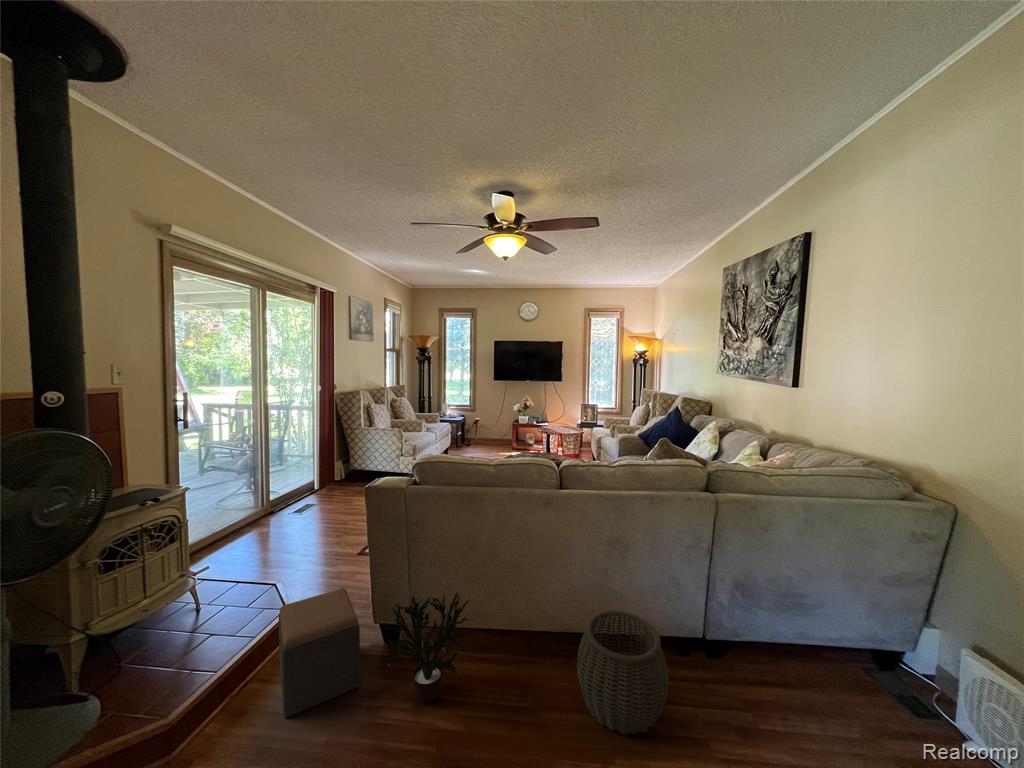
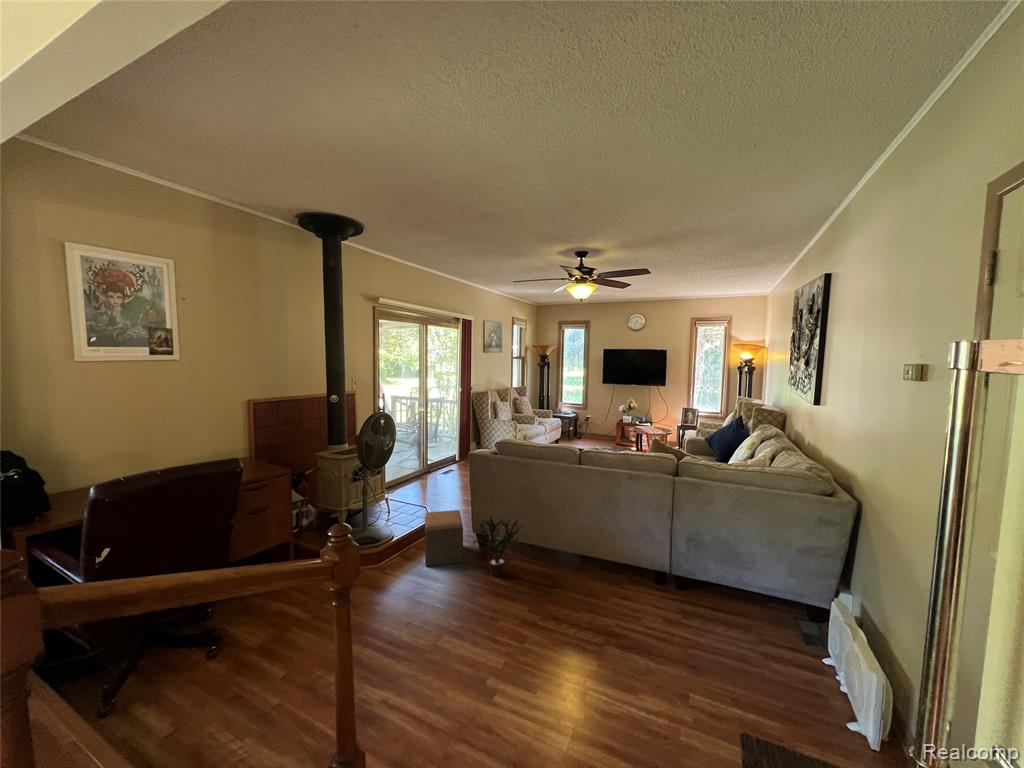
woven basket: present [577,610,668,734] -> none [580,545,638,615]

